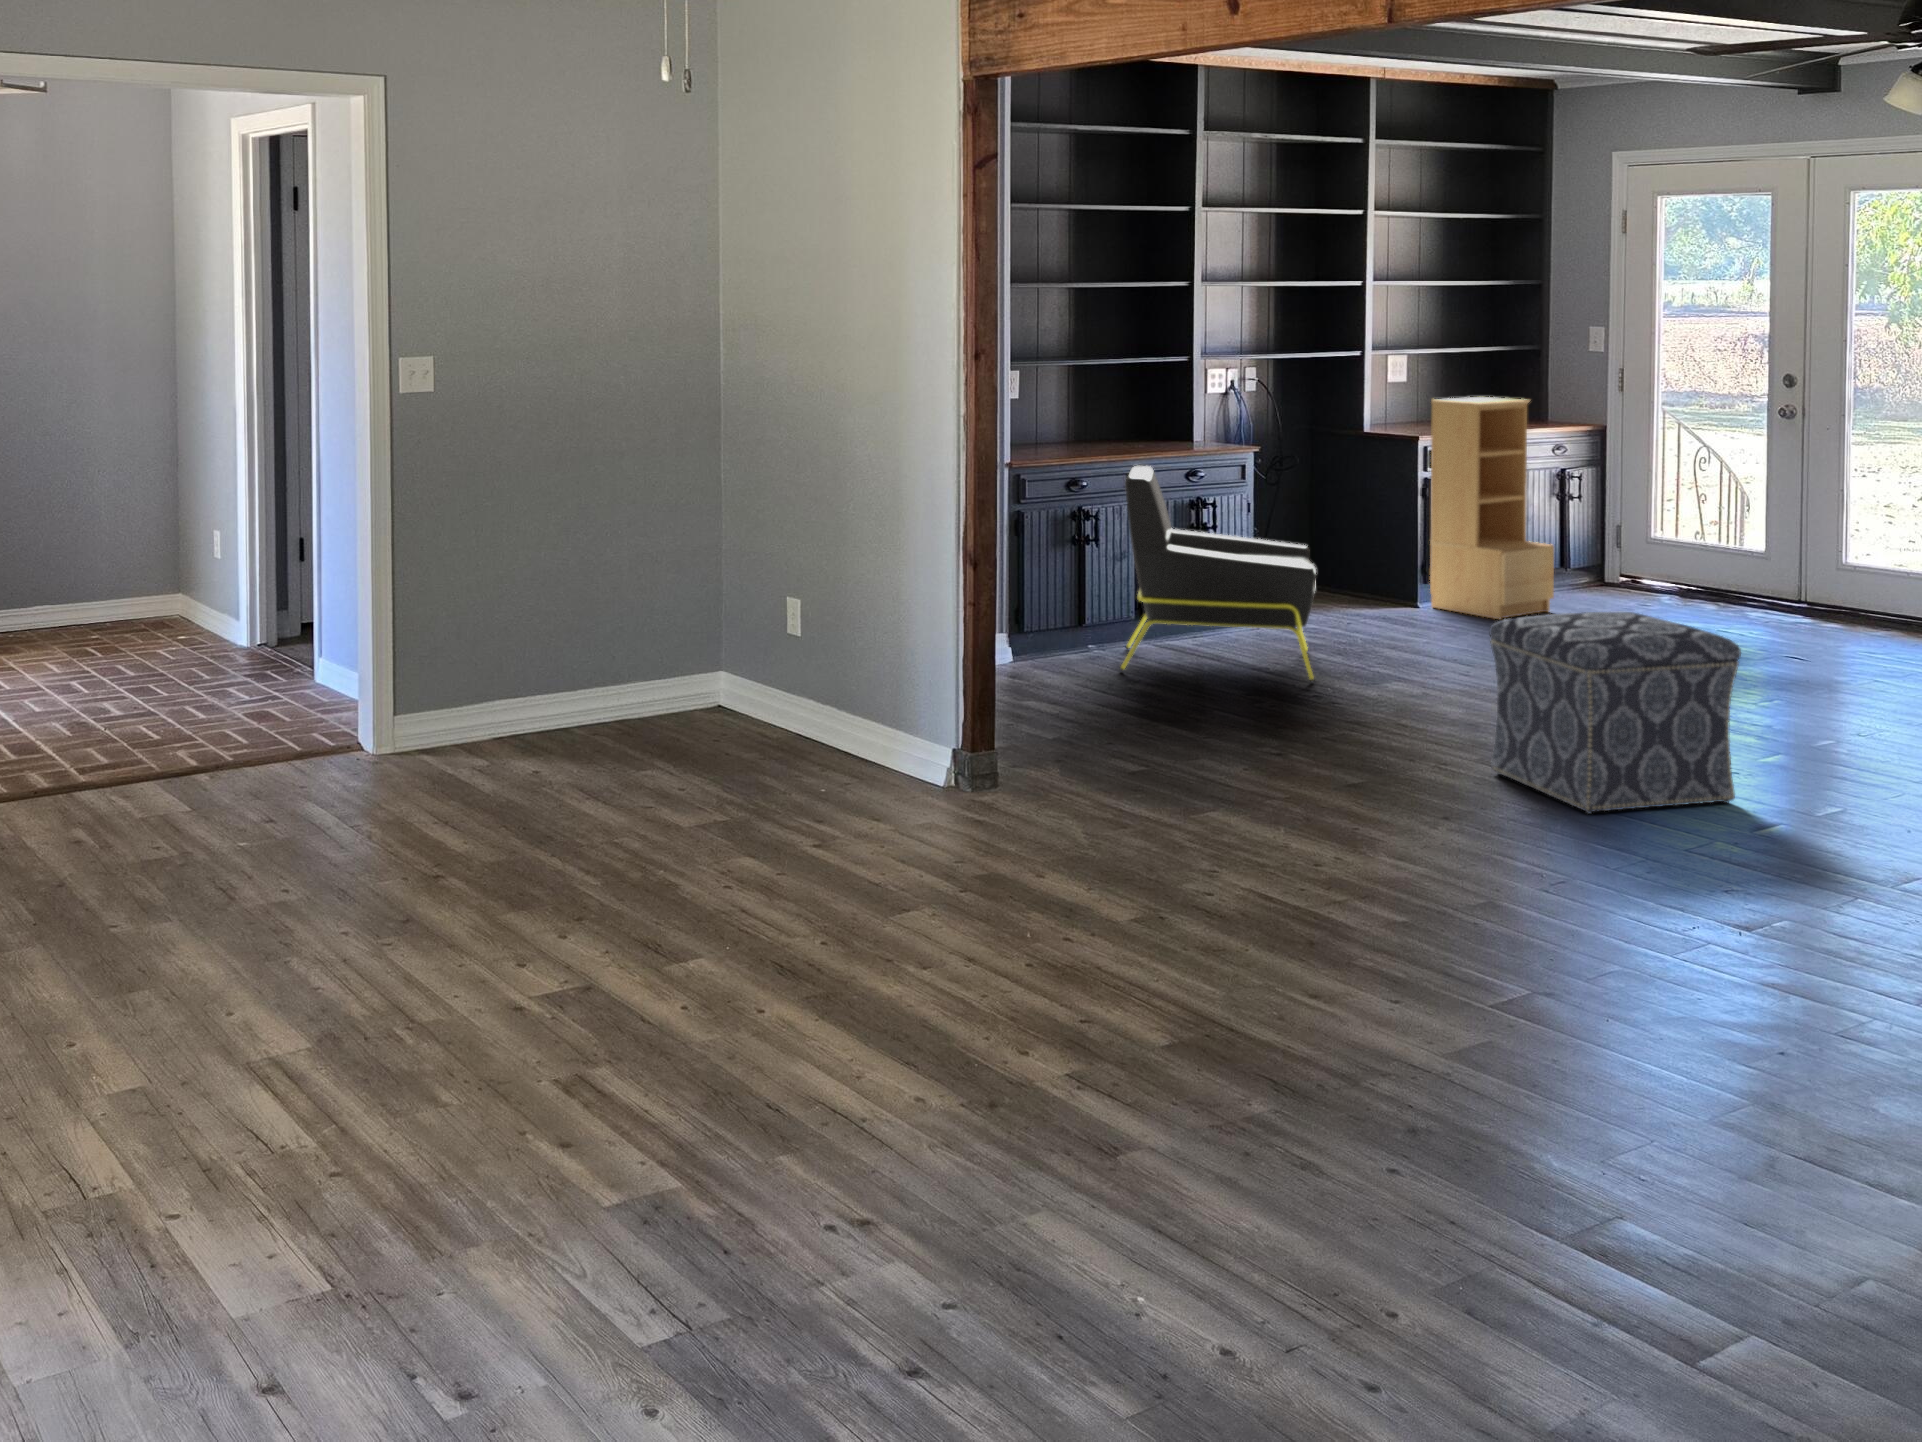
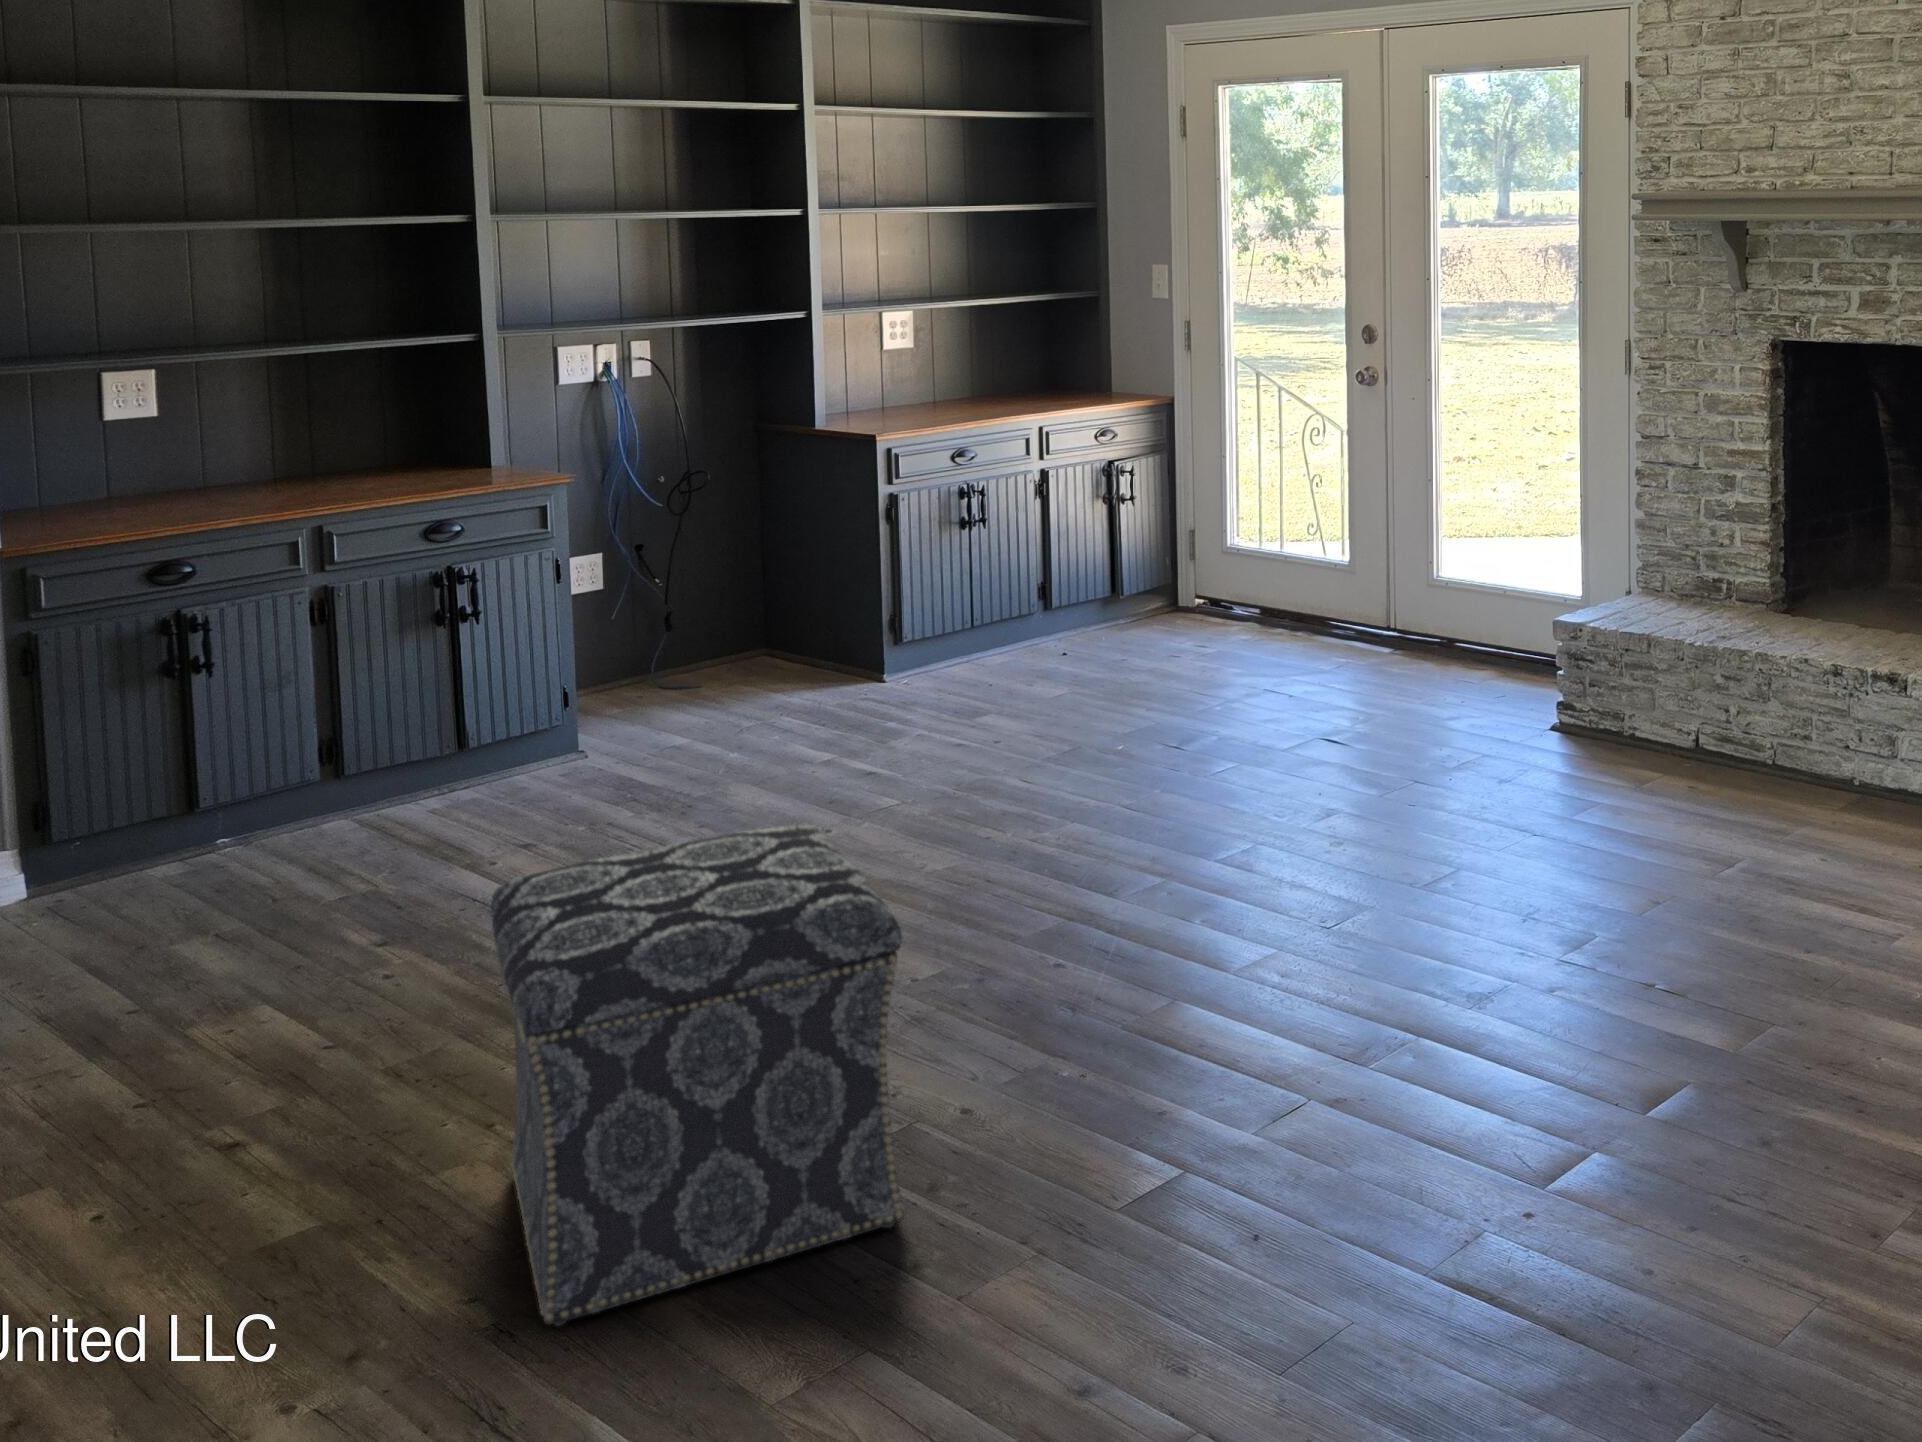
bookshelf: present [1430,397,1554,619] -> none [882,374,1057,695]
armchair: present [1120,466,1316,682] -> none [174,530,589,893]

